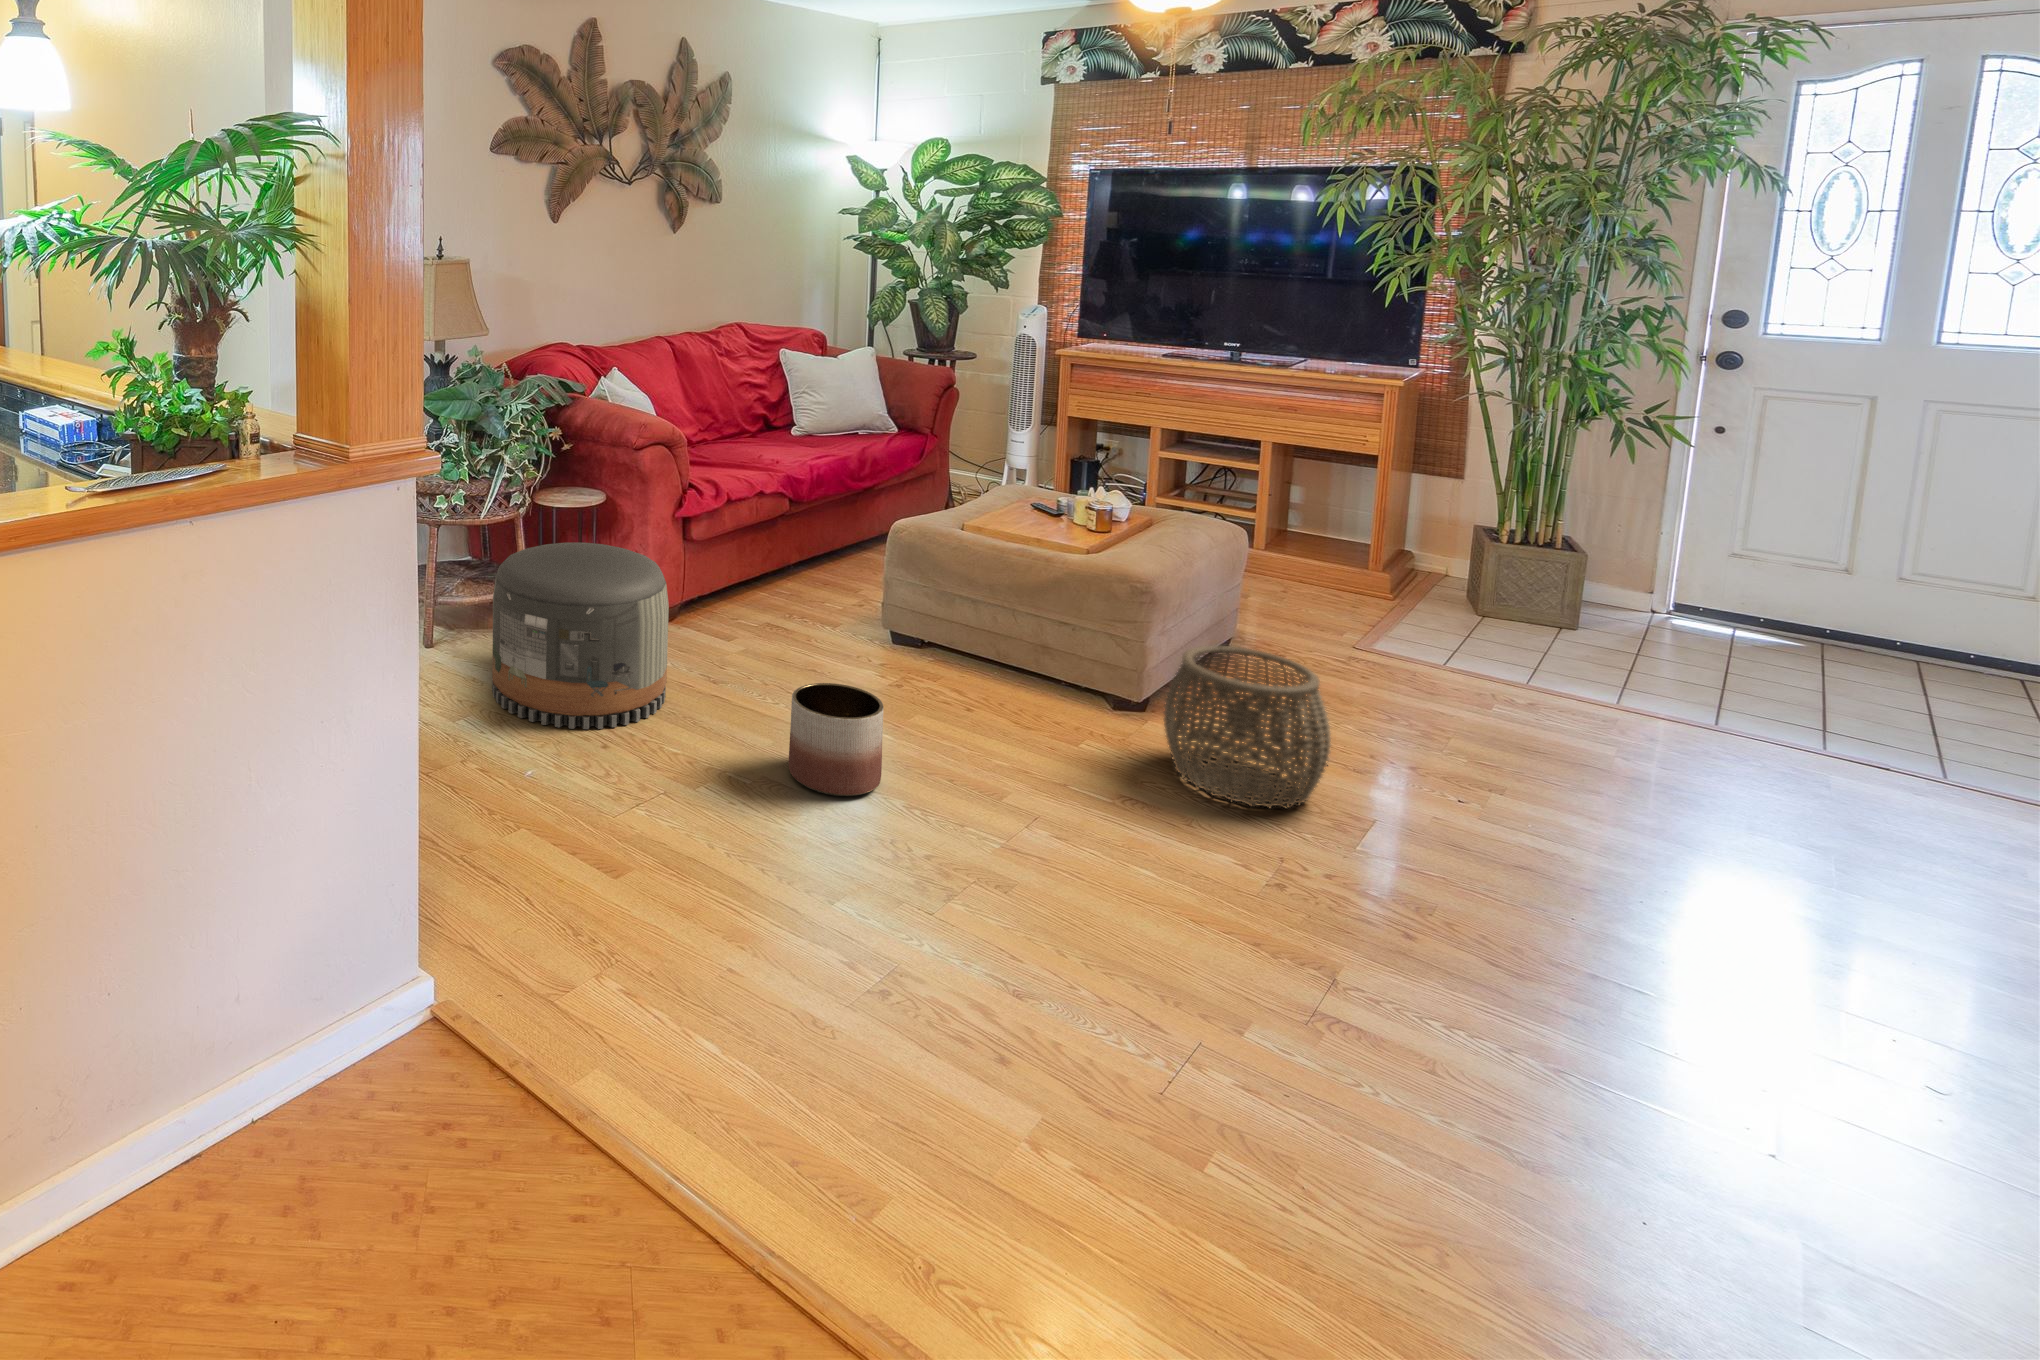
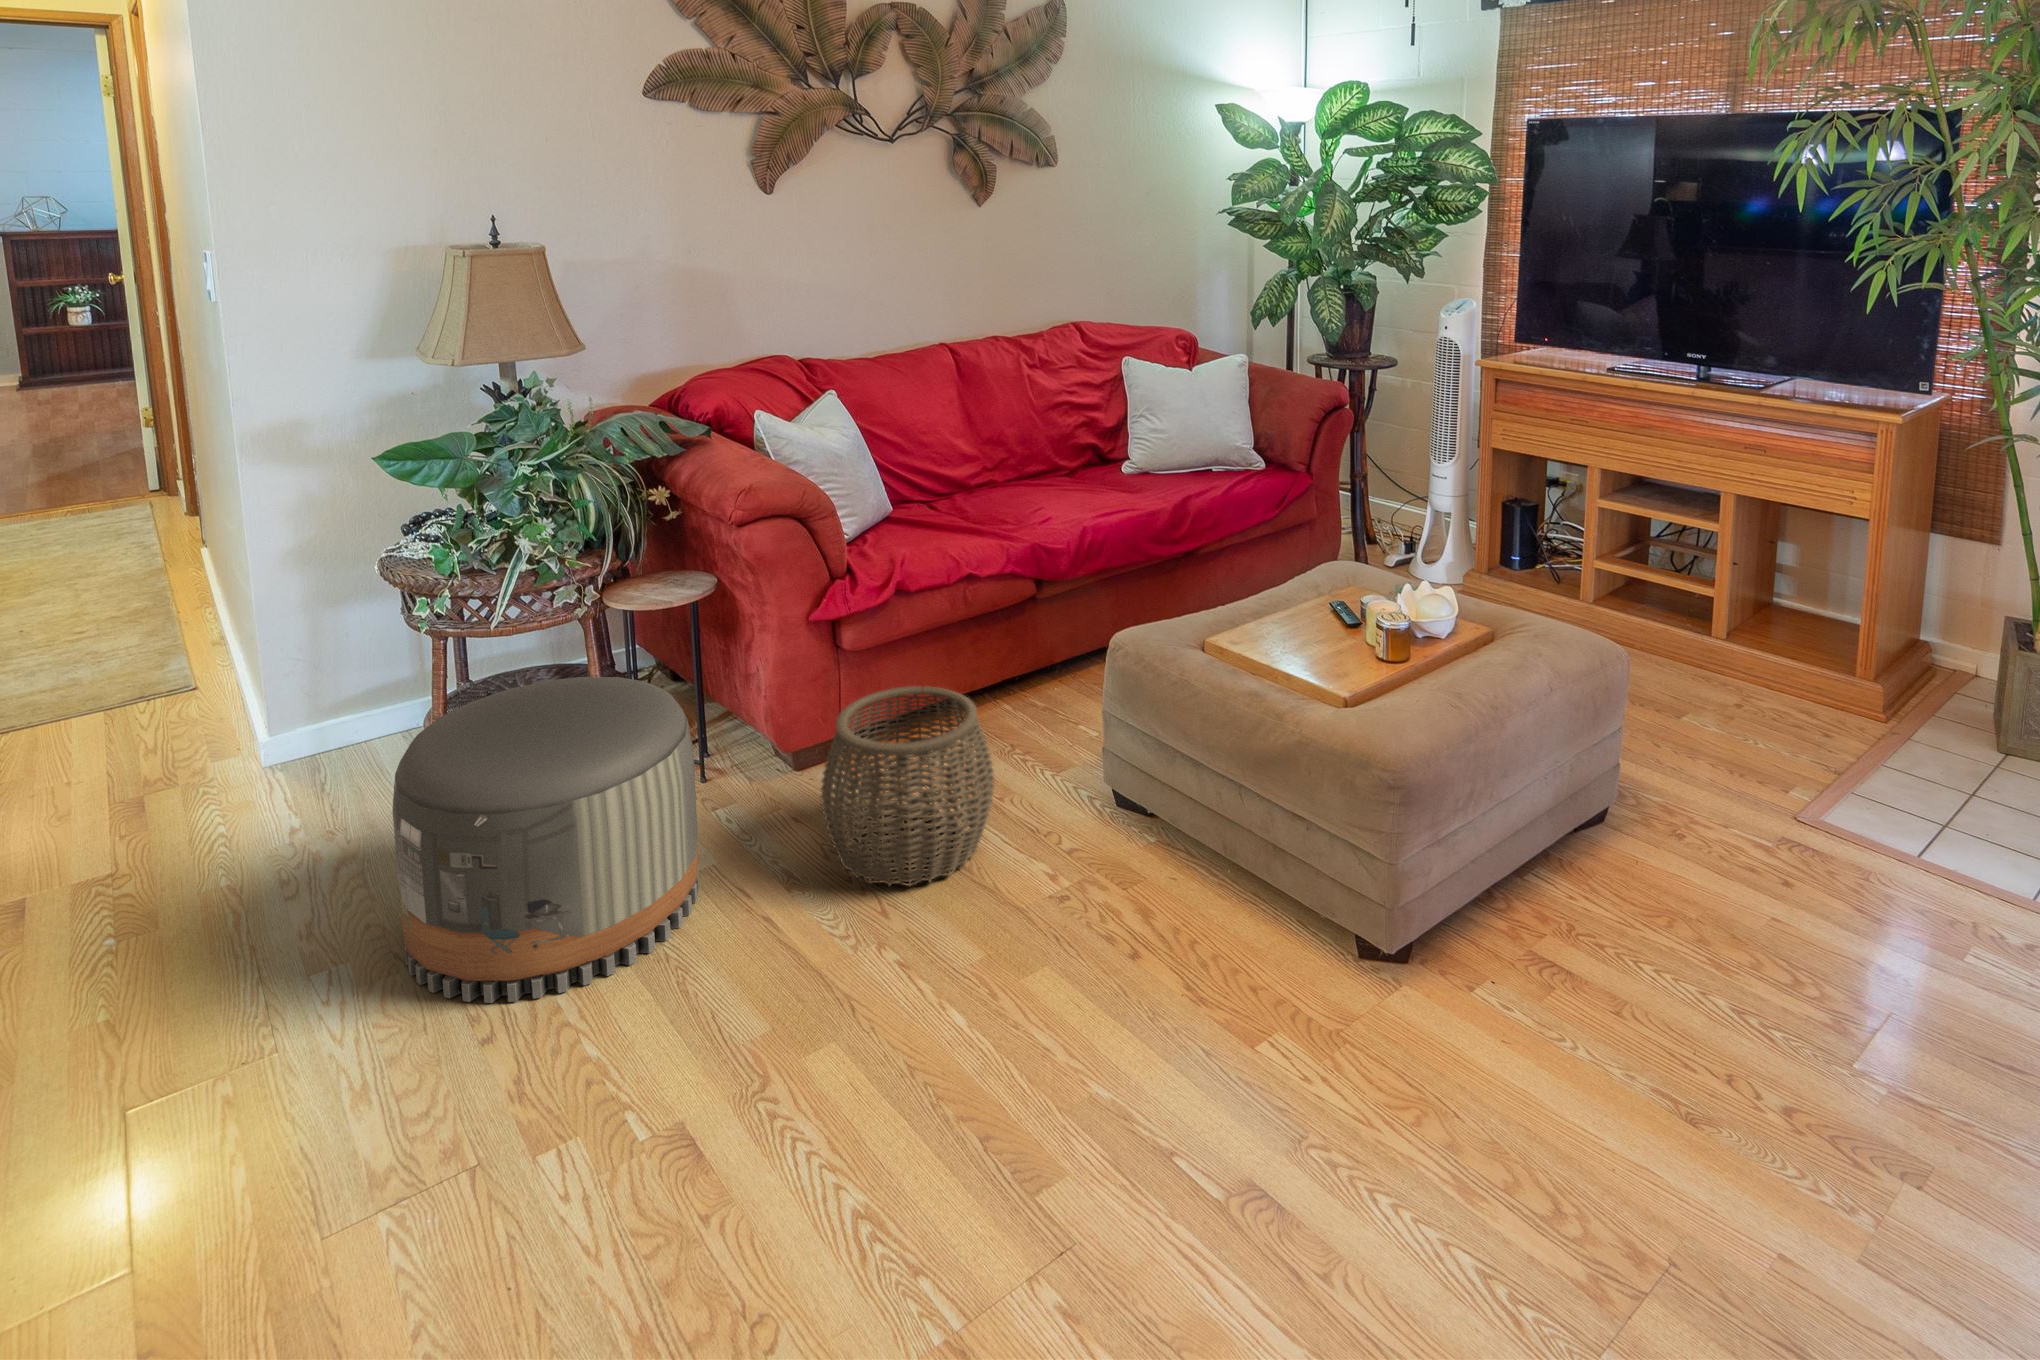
woven basket: present [1164,646,1331,808] -> present [820,686,995,886]
planter: present [789,683,884,796] -> none [707,959,866,1185]

